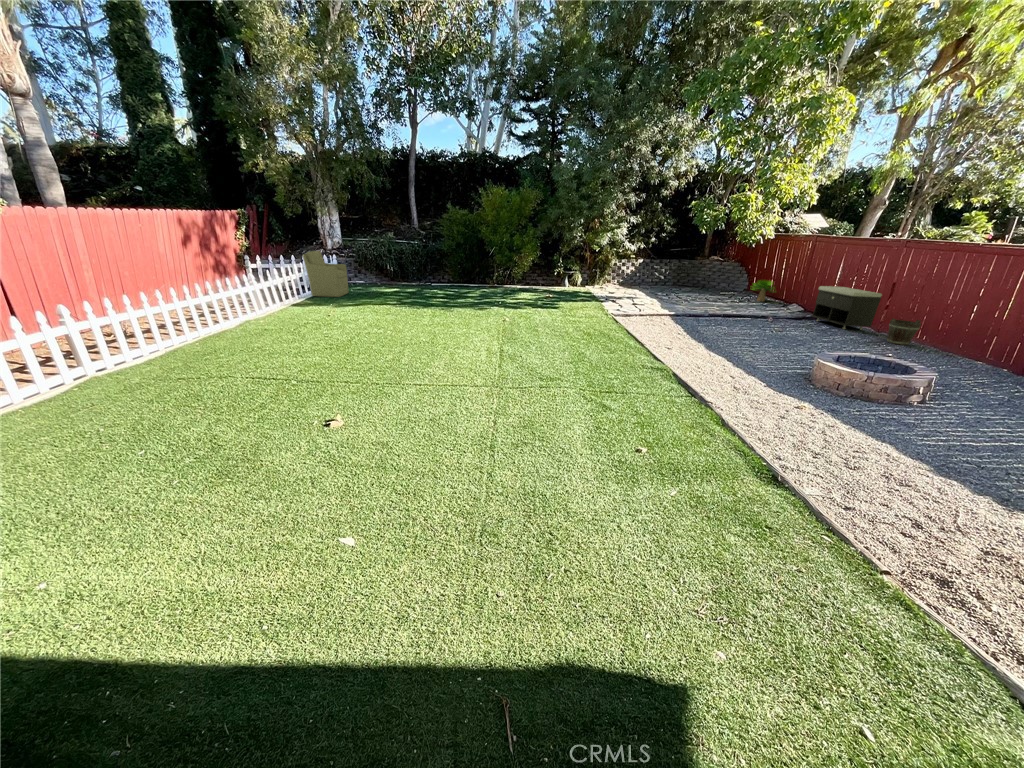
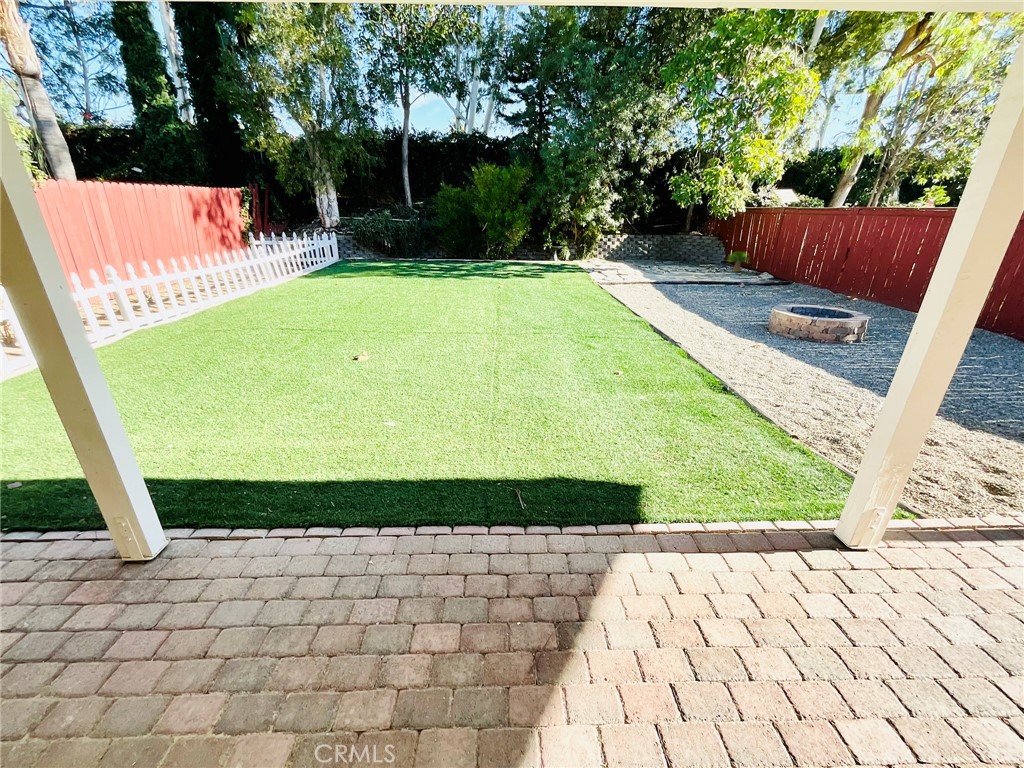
chair: present [303,251,349,297] -> none [308,226,351,269]
storage bench: present [812,286,882,329] -> none [777,254,836,292]
bucket: present [887,319,921,345] -> none [838,279,866,302]

